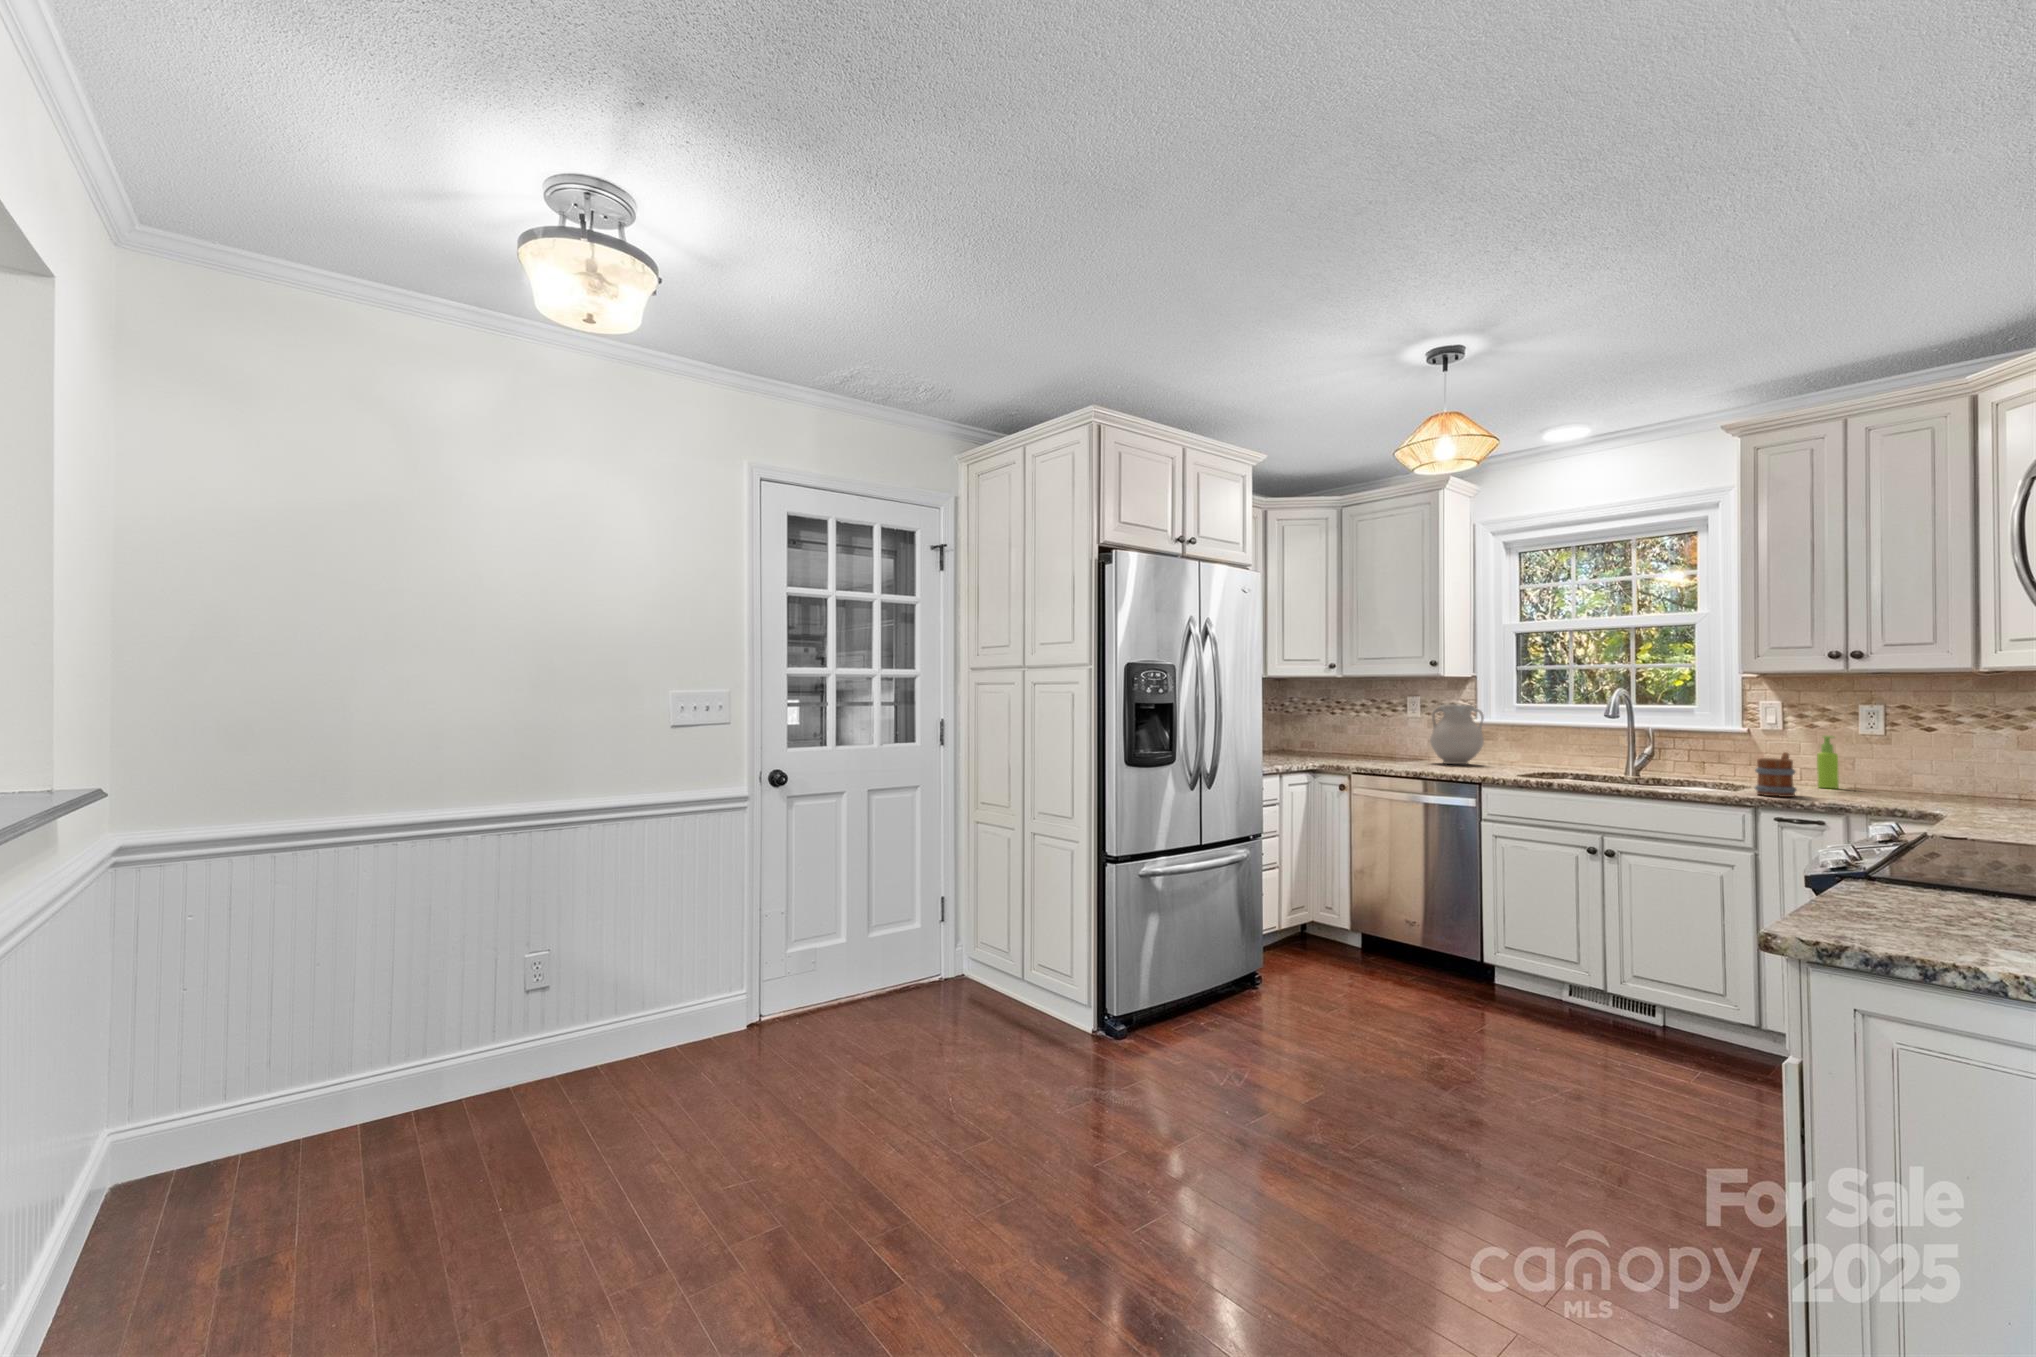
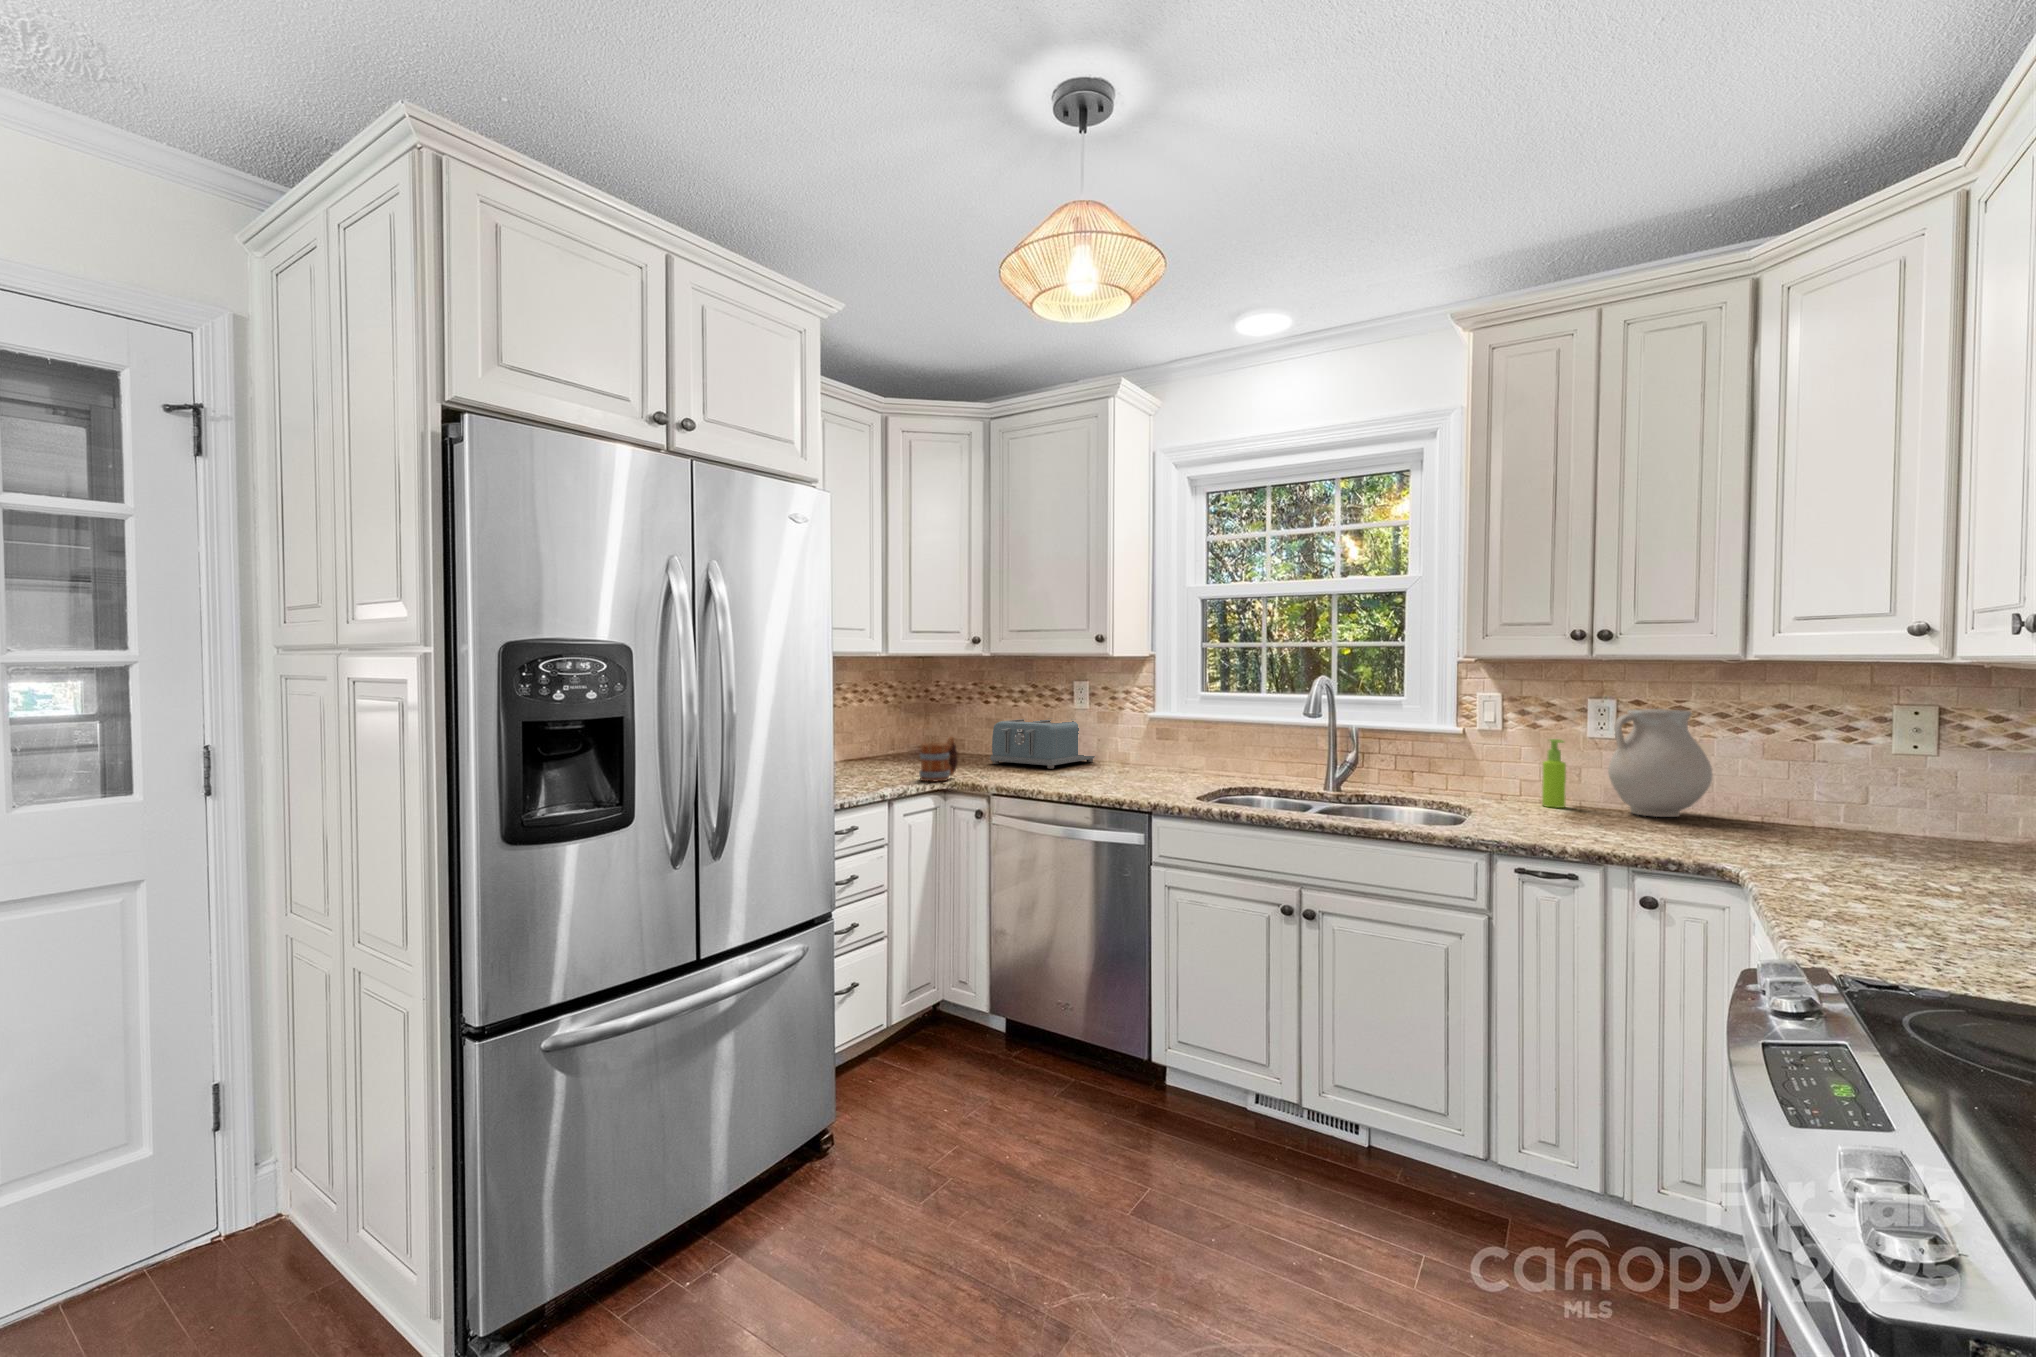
vase: present [1430,704,1484,764] -> present [1608,709,1713,817]
toaster: none [1341,725,1425,761] -> present [990,719,1095,769]
mug: present [1755,752,1796,797] -> present [919,736,958,782]

